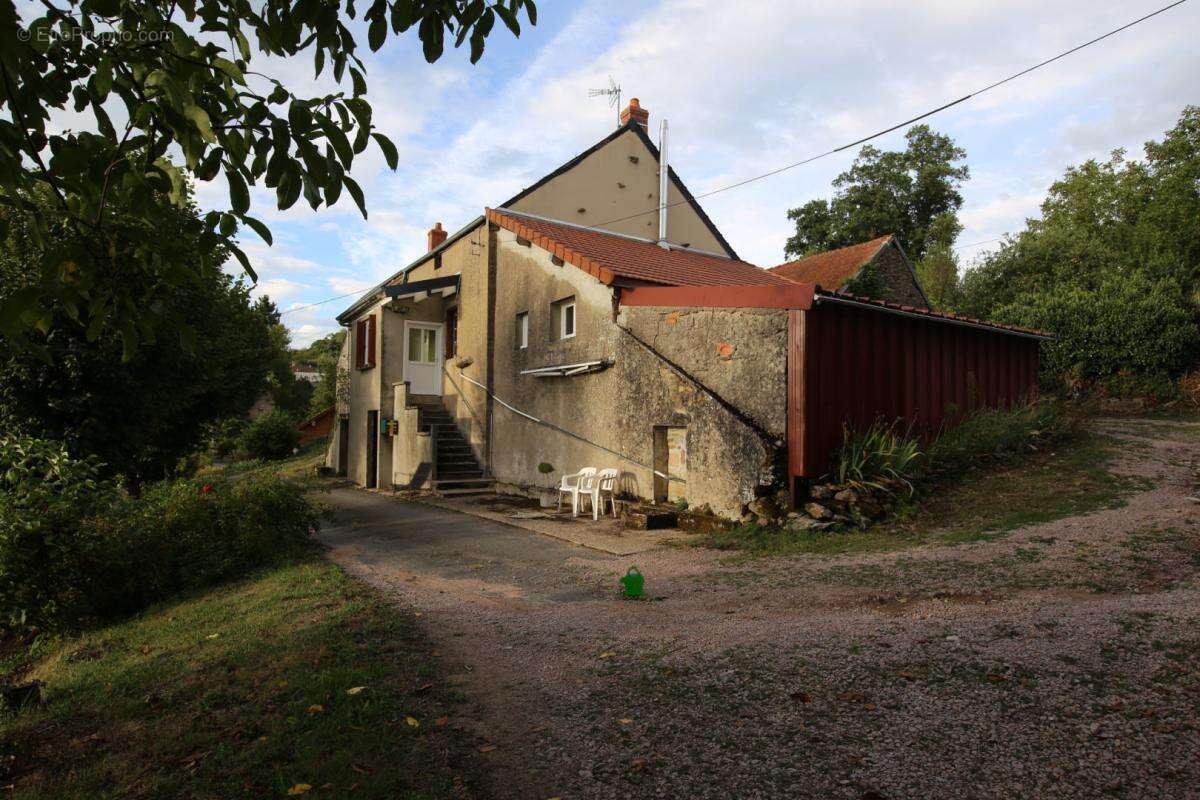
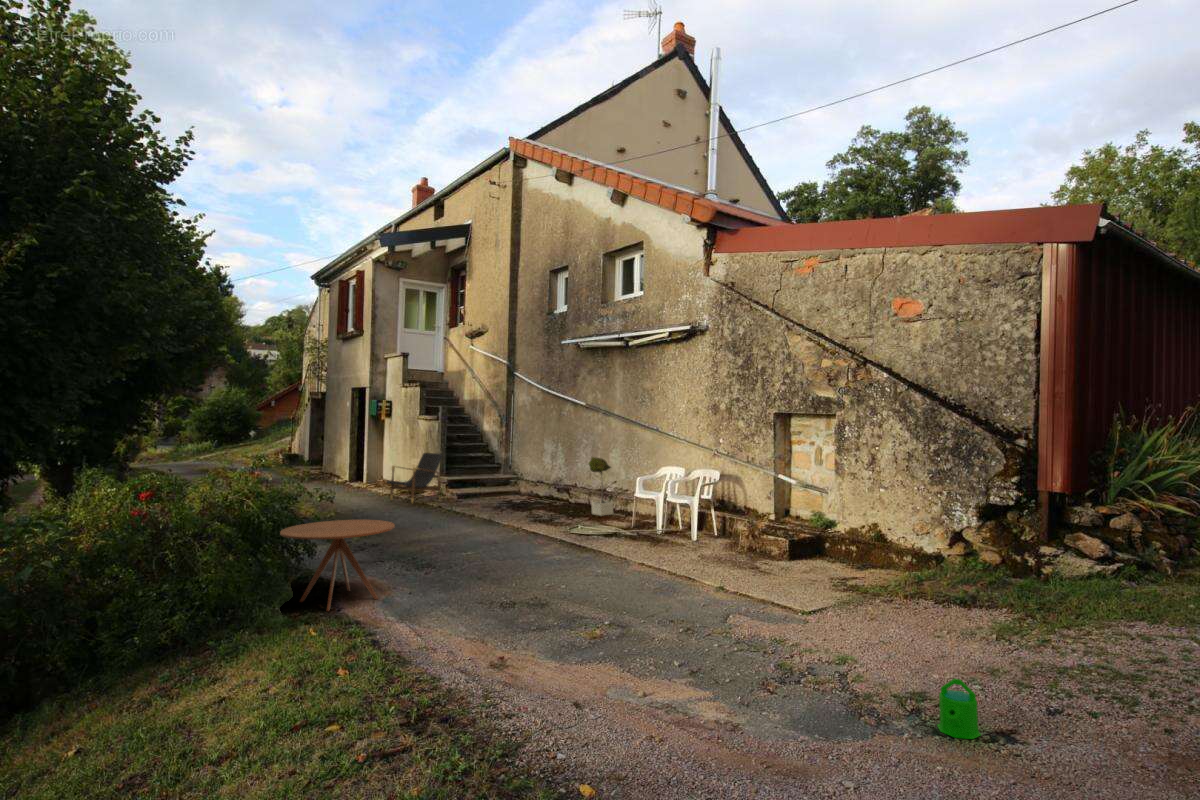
round table: none [296,501,369,556] -> present [280,520,395,611]

